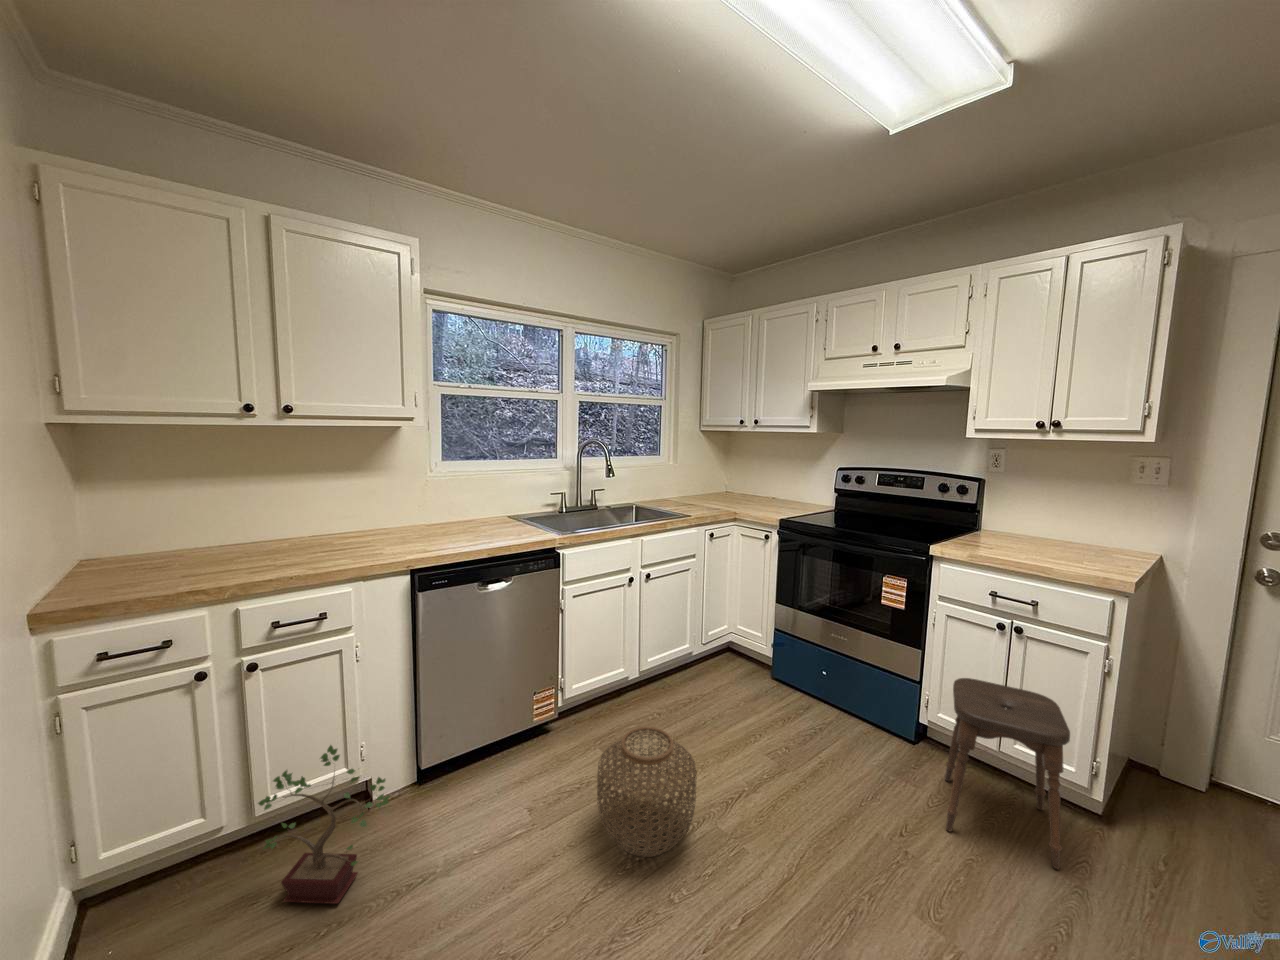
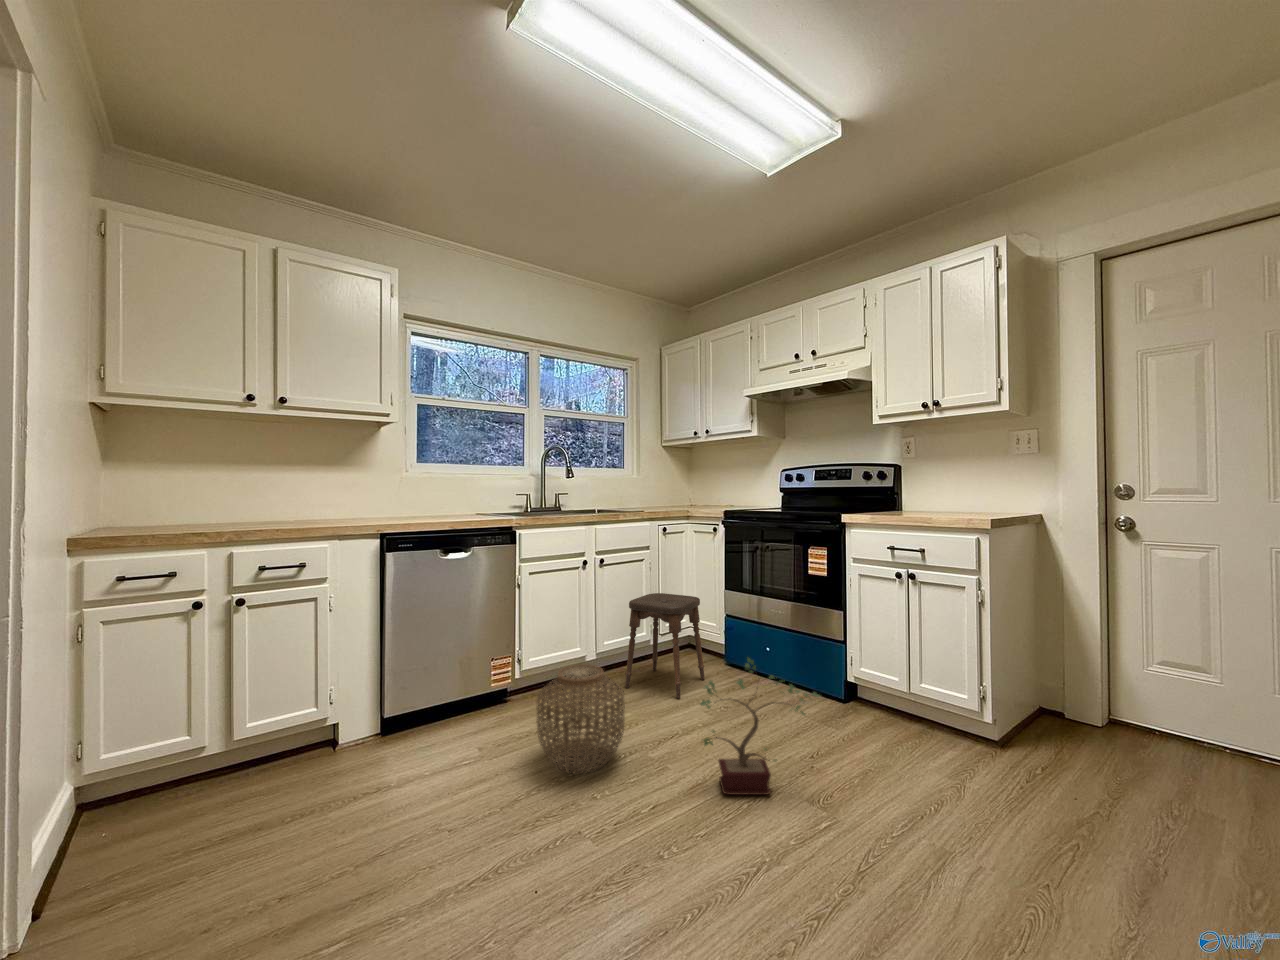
stool: present [945,678,1070,869] -> present [625,593,704,698]
potted plant: present [258,745,390,904] -> present [701,658,820,795]

